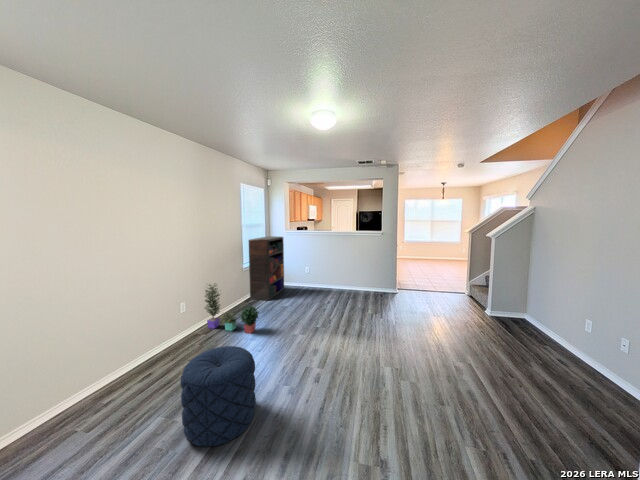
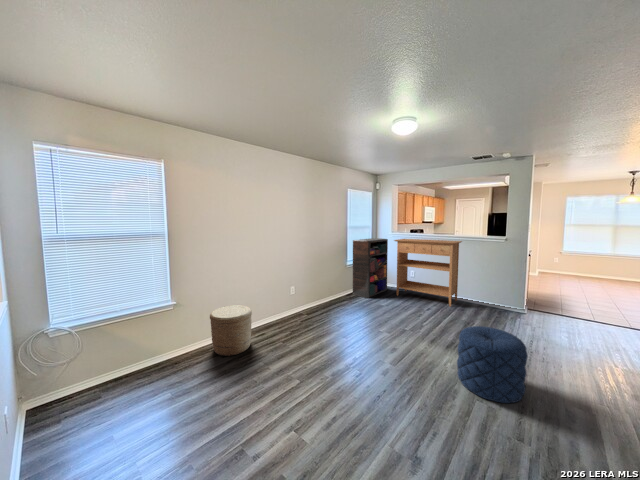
console table: none [291,236,351,297] -> present [394,239,462,307]
potted plant: present [205,284,259,333] -> none [309,274,350,322]
woven basket: none [50,343,132,431] -> present [210,305,252,356]
pouf: present [181,346,256,447] -> present [457,326,528,403]

